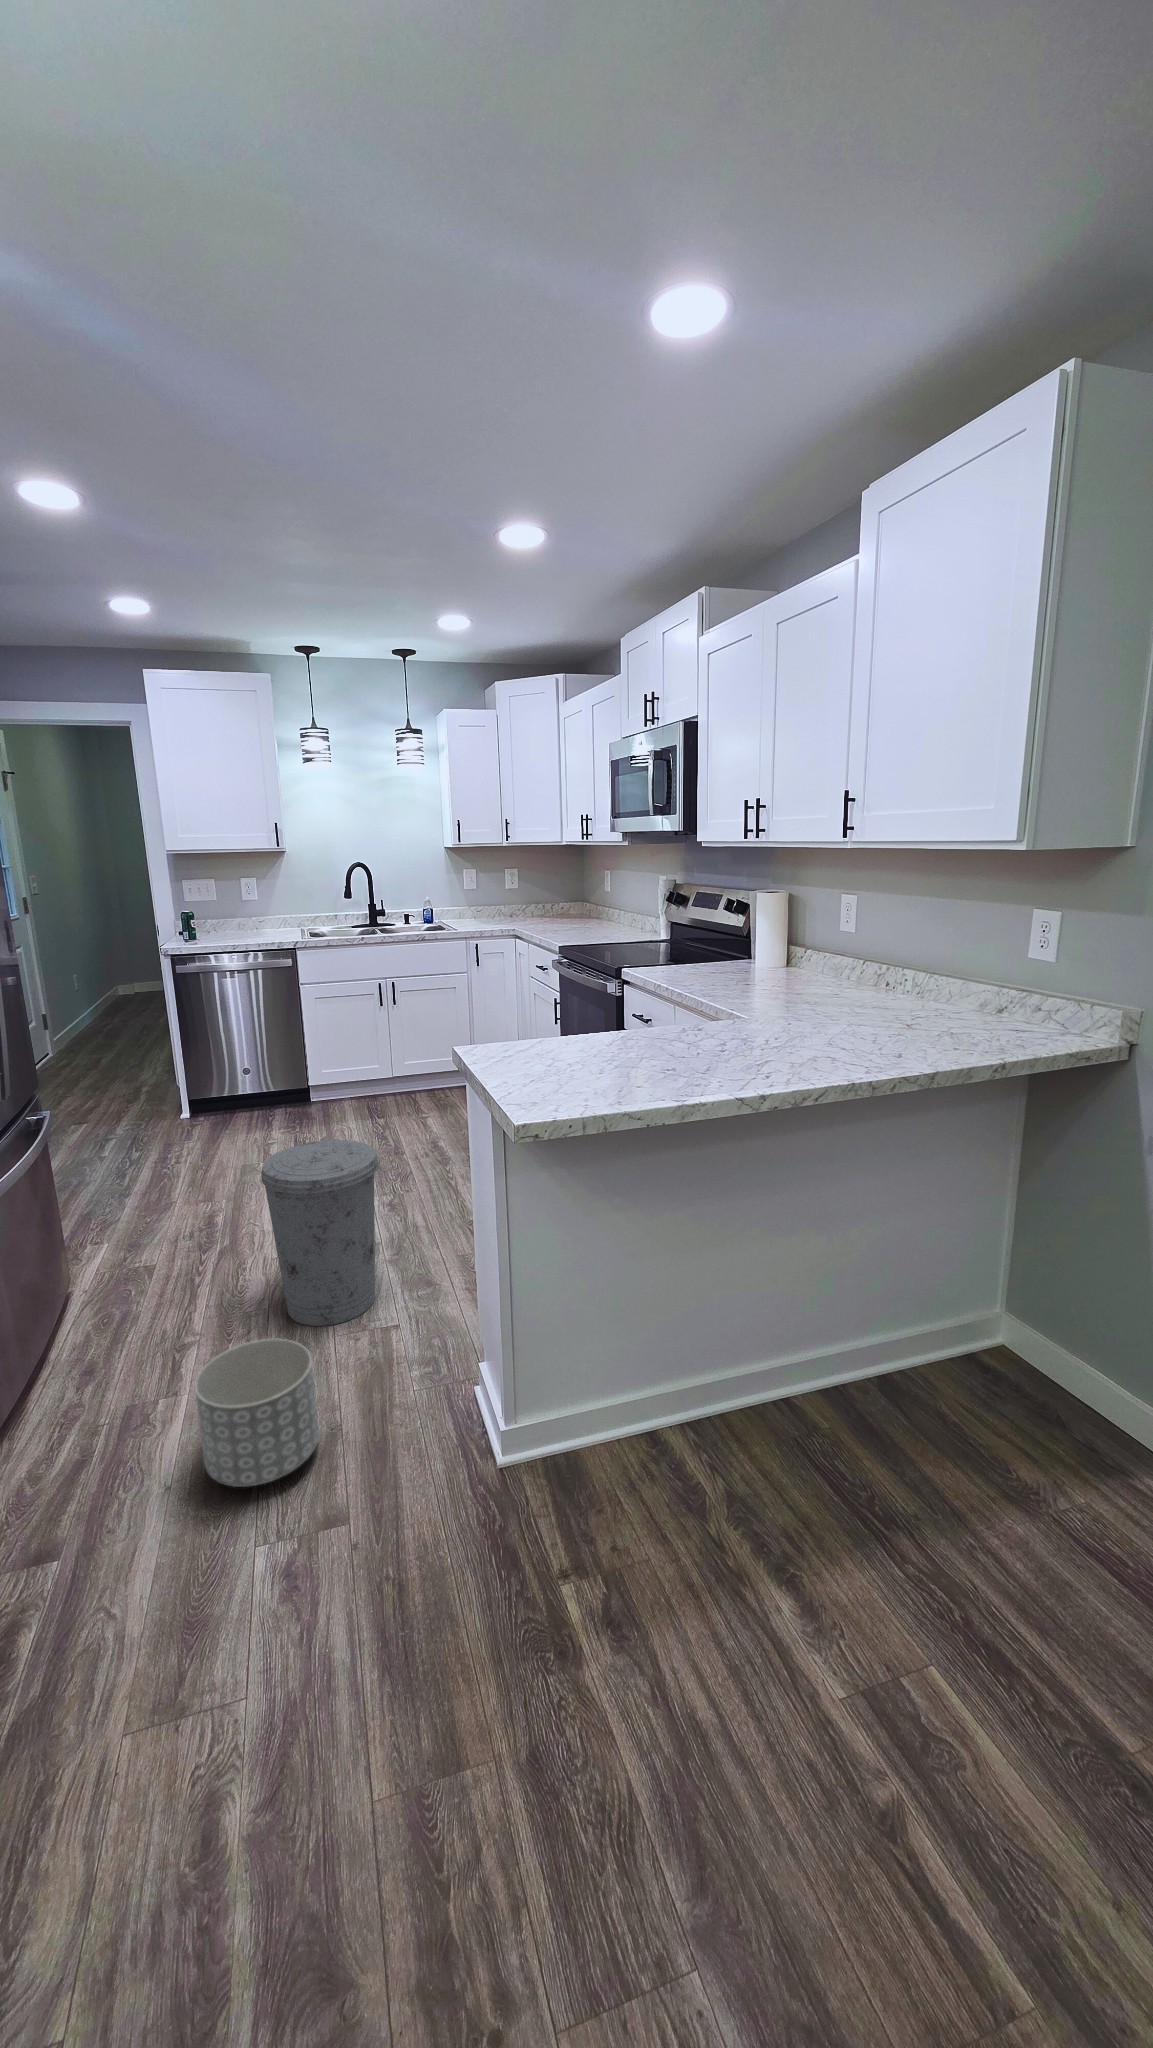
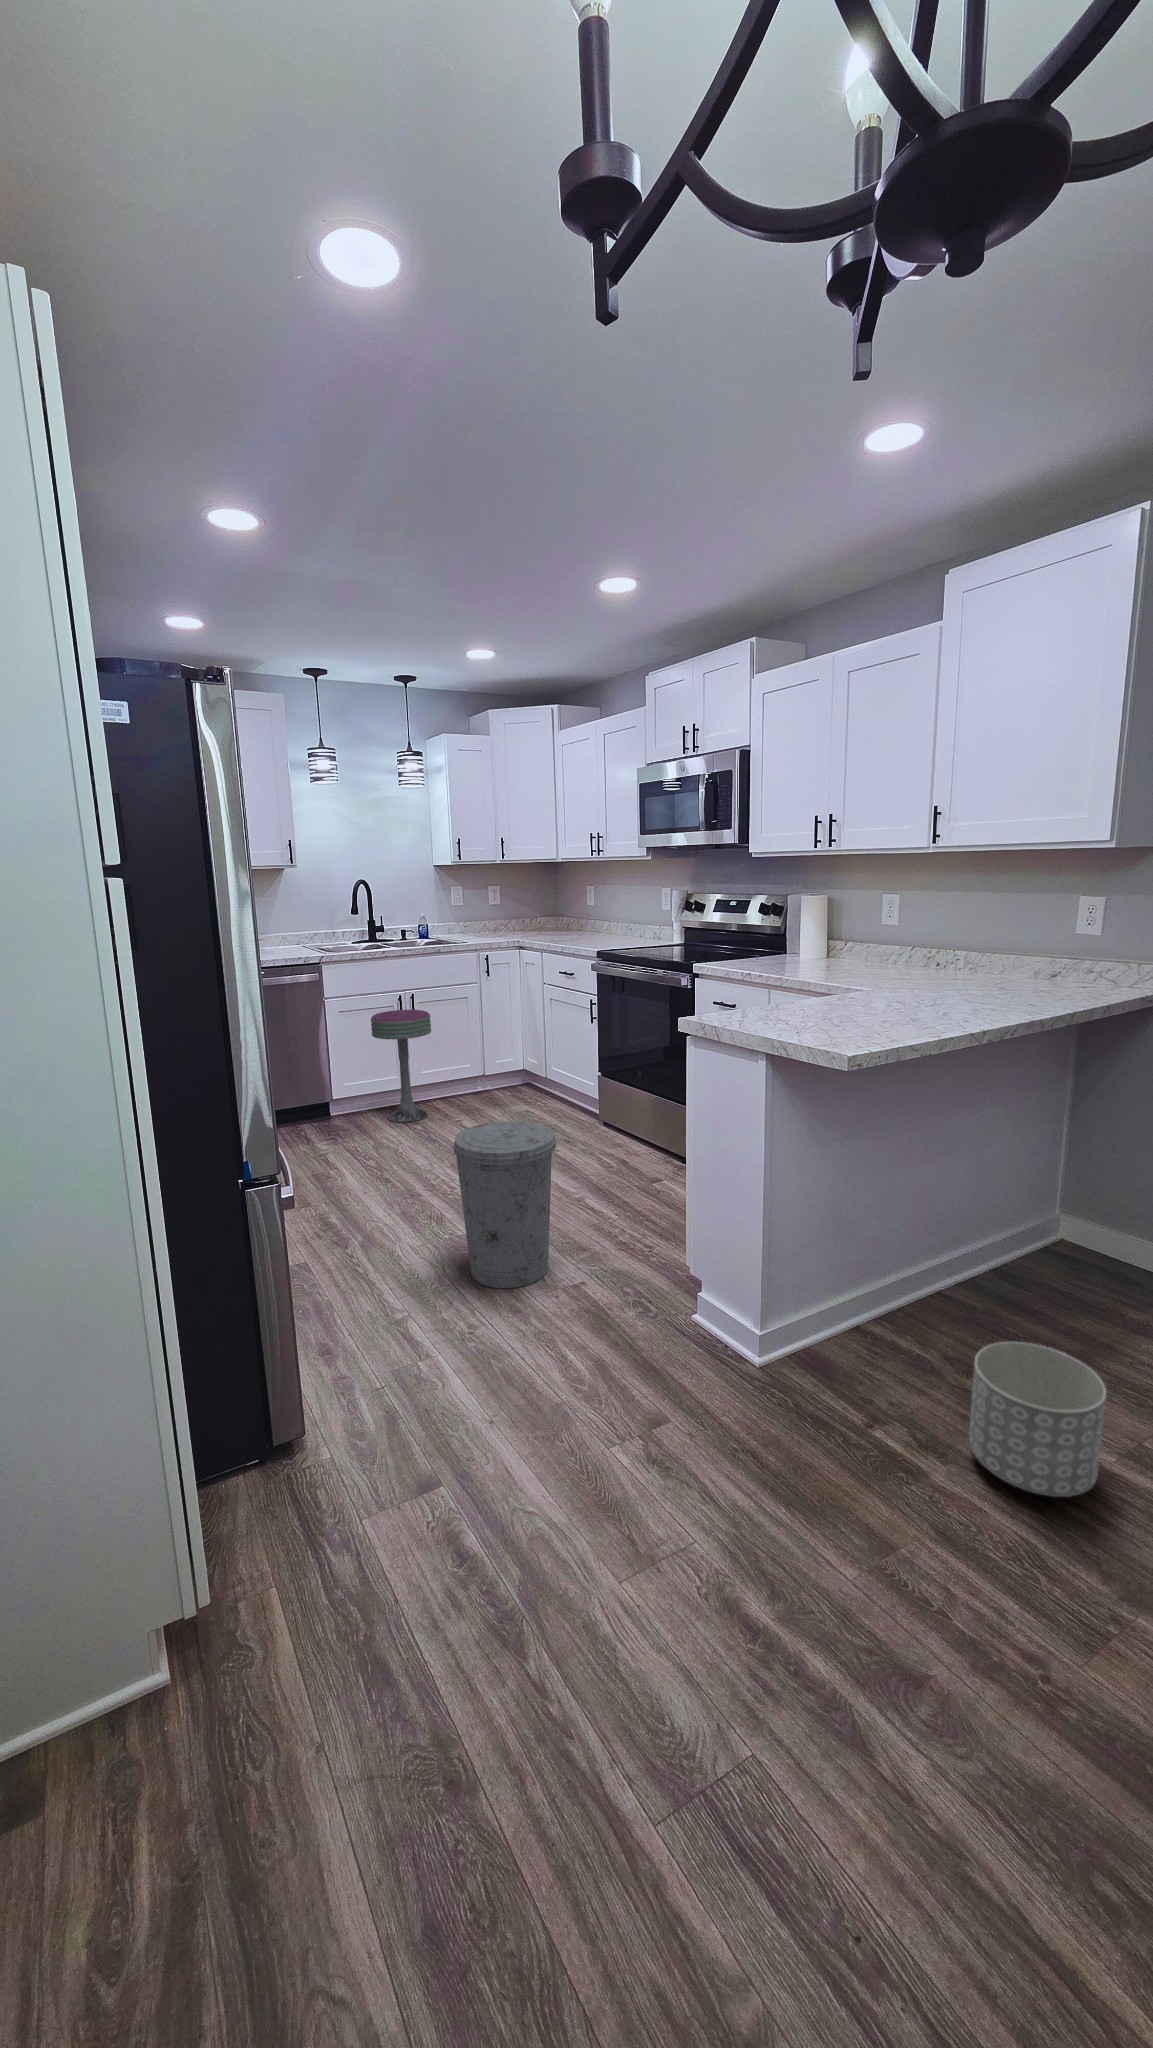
bar stool: none [336,1000,398,1117] -> present [371,1010,431,1122]
planter: present [194,1339,319,1487] -> present [969,1342,1106,1497]

